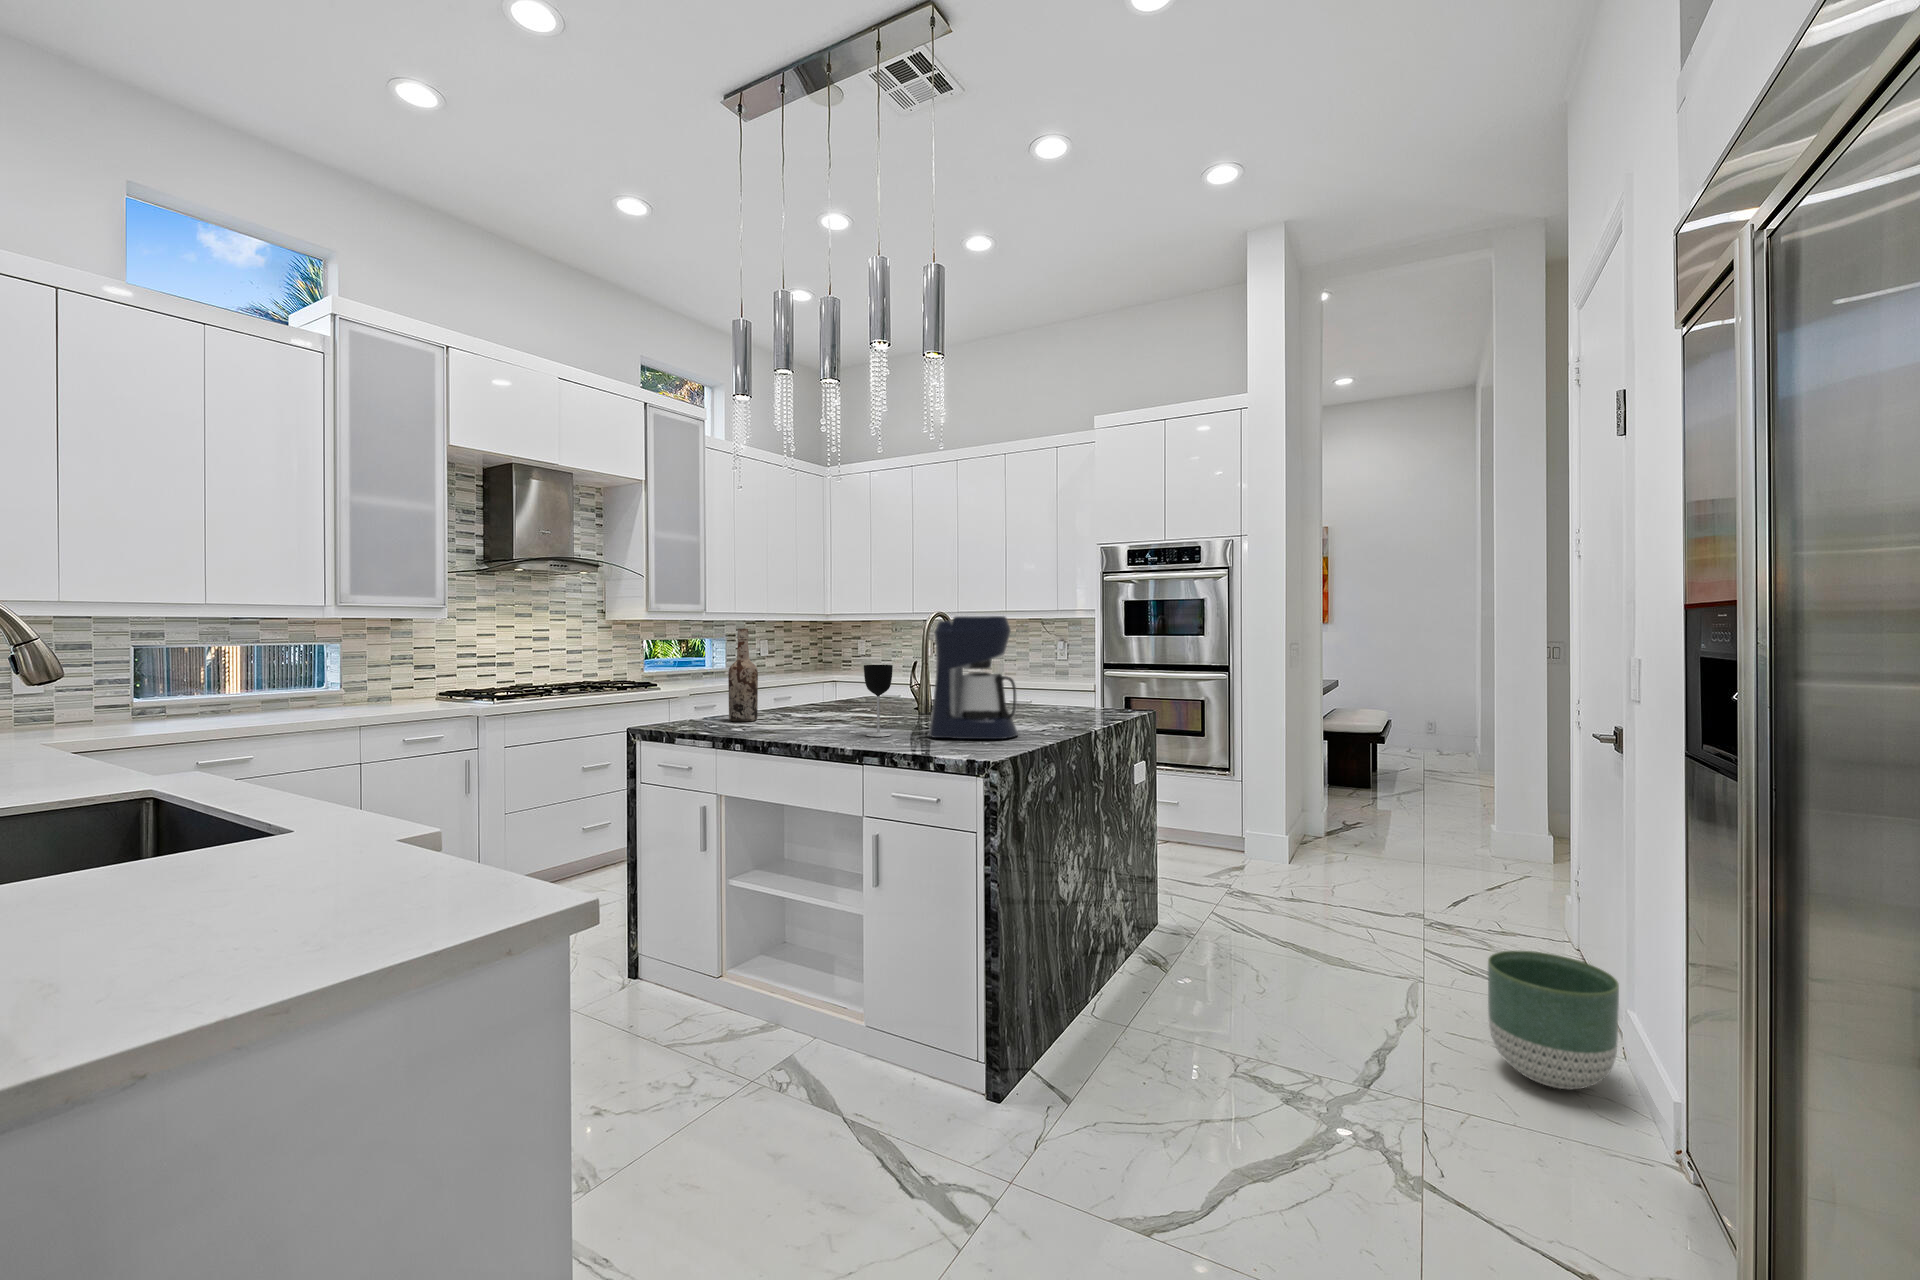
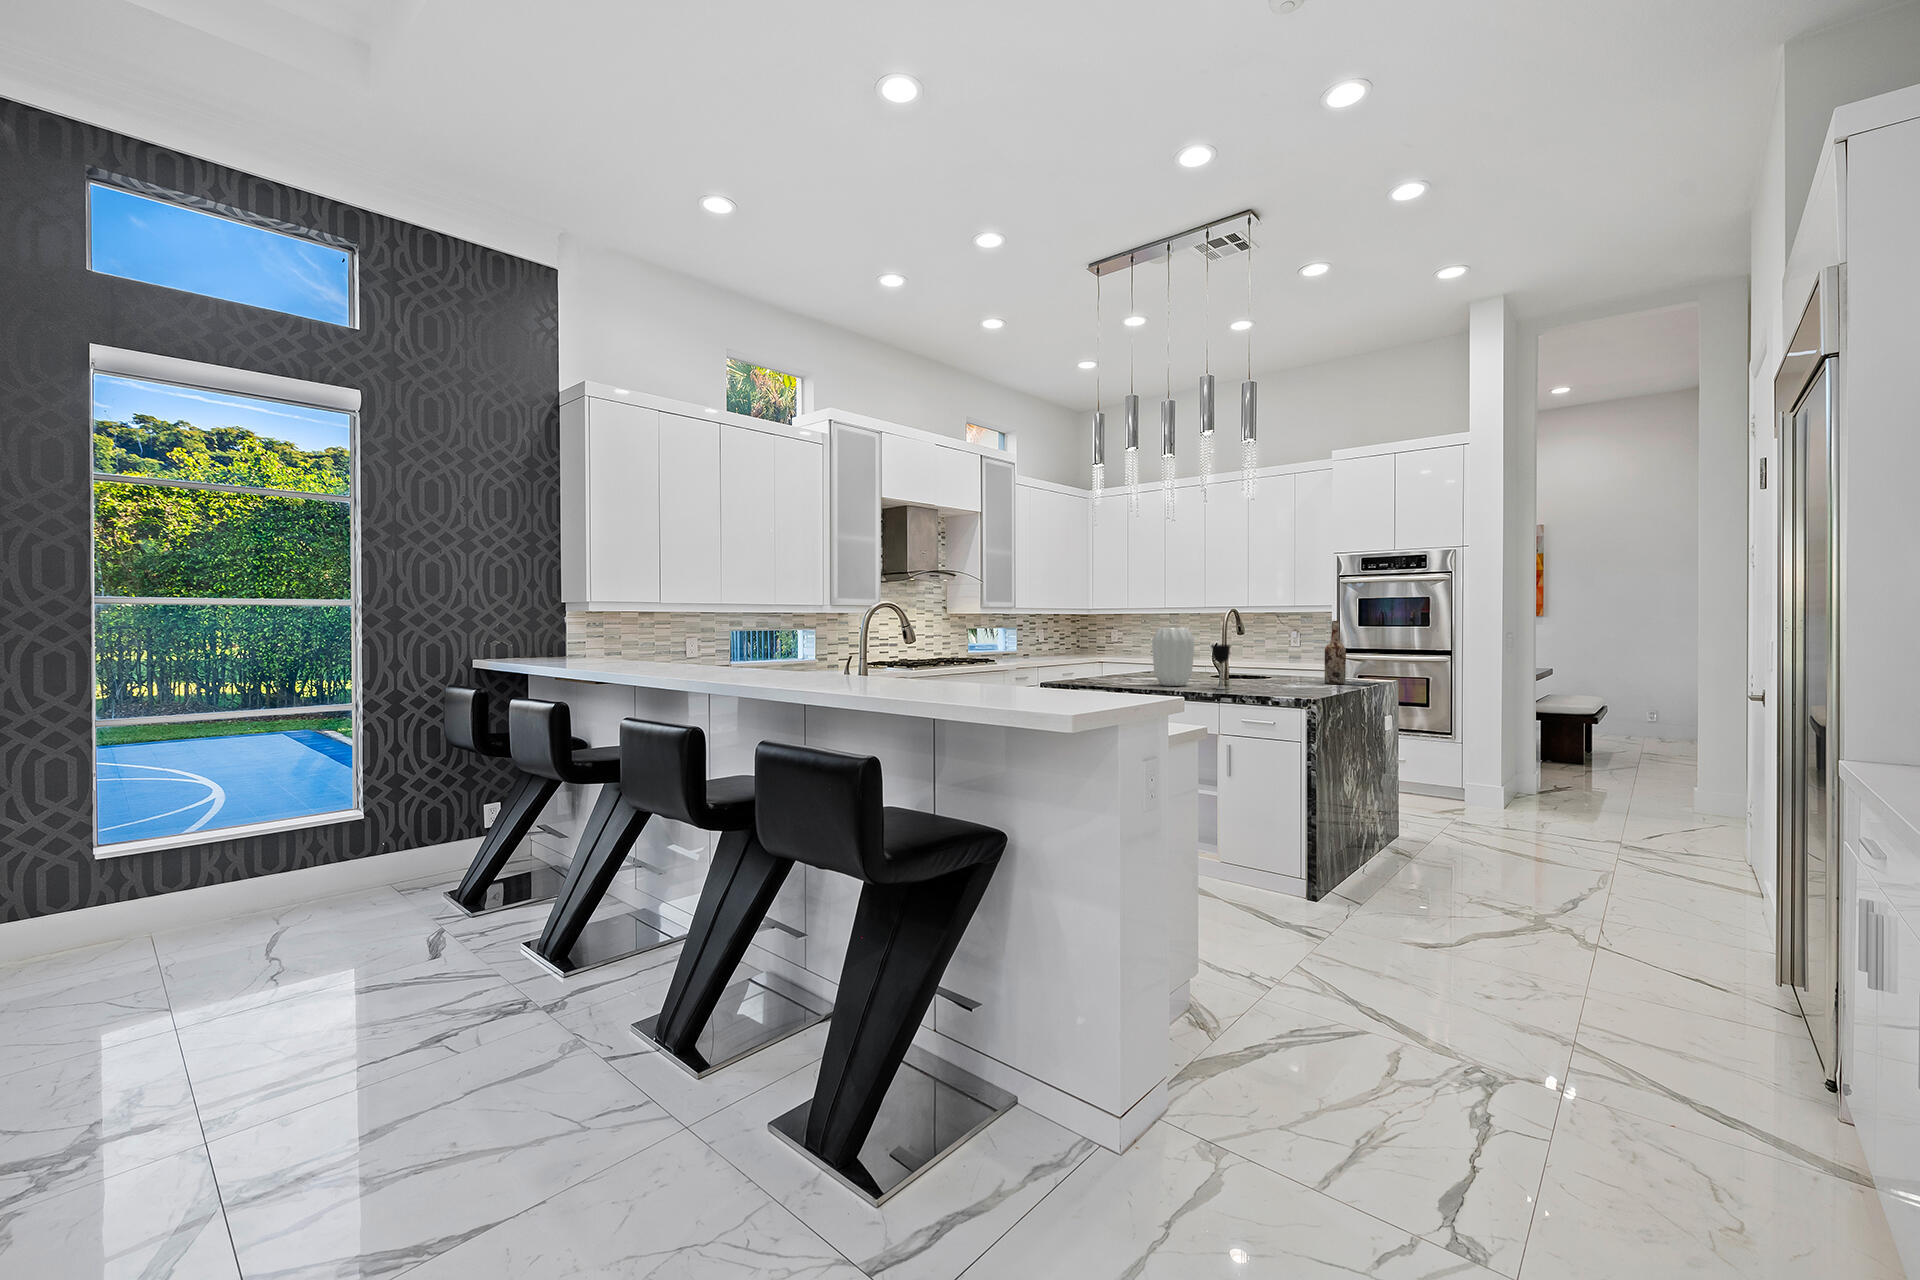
coffee maker: present [929,616,1018,739] -> none [1255,614,1314,691]
wine bottle: present [728,629,758,722] -> present [1325,621,1346,684]
vase: none [785,638,848,730] -> present [1152,628,1194,686]
planter: present [1488,951,1619,1090] -> none [1643,836,1733,917]

